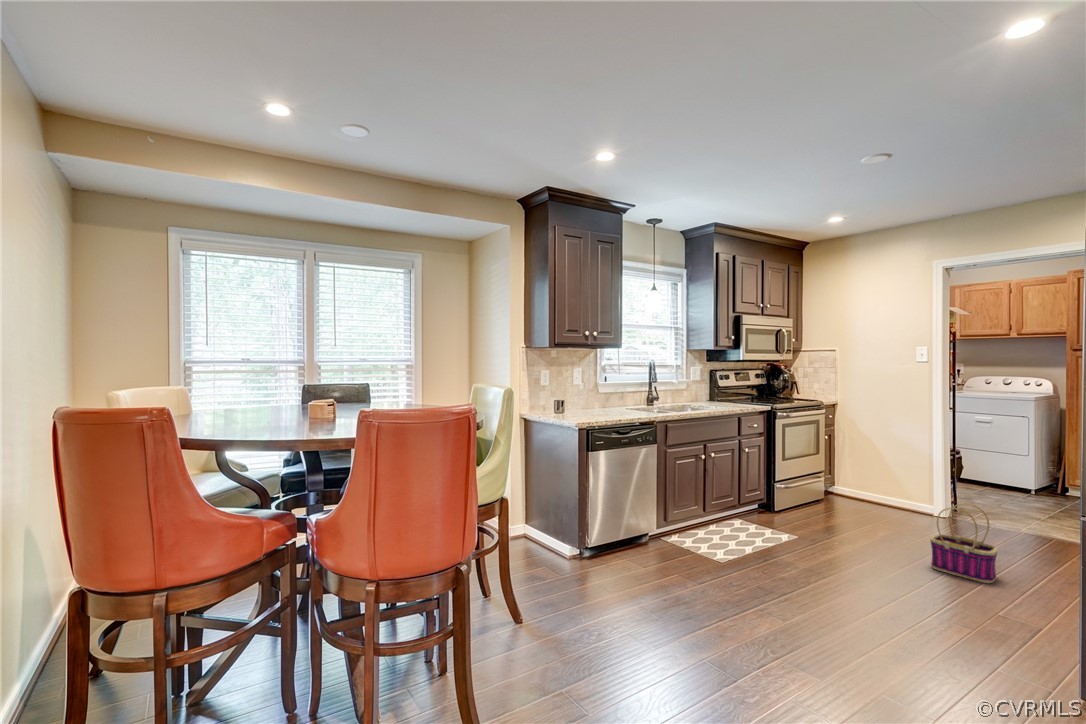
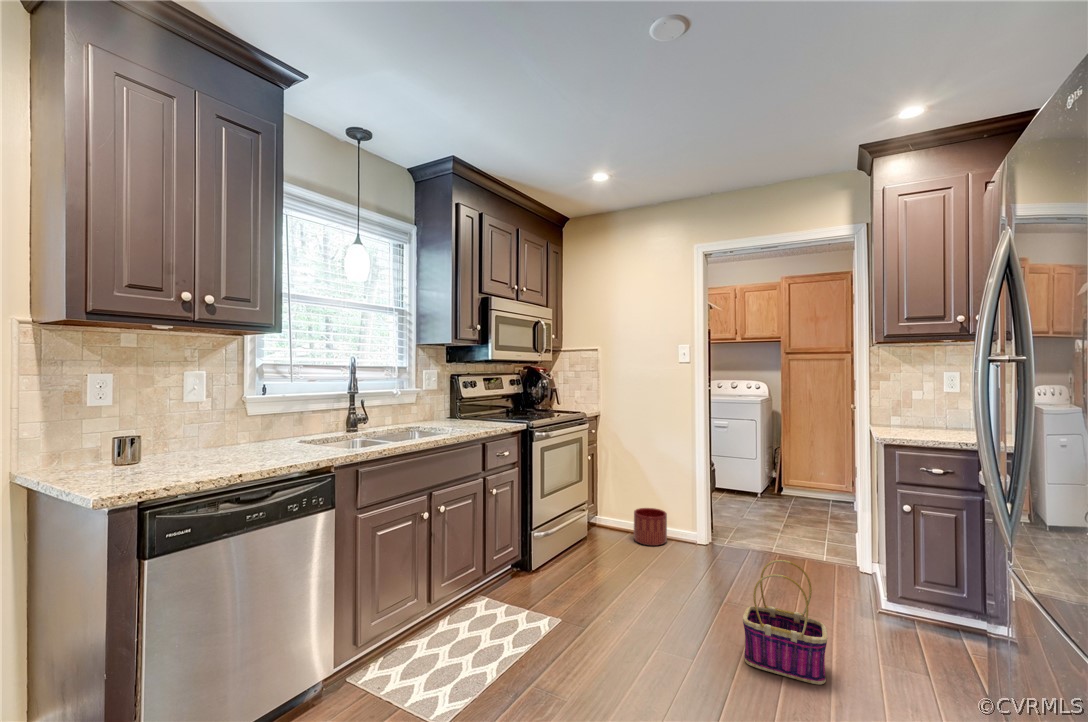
planter: none [866,481,897,510] -> present [634,508,667,546]

